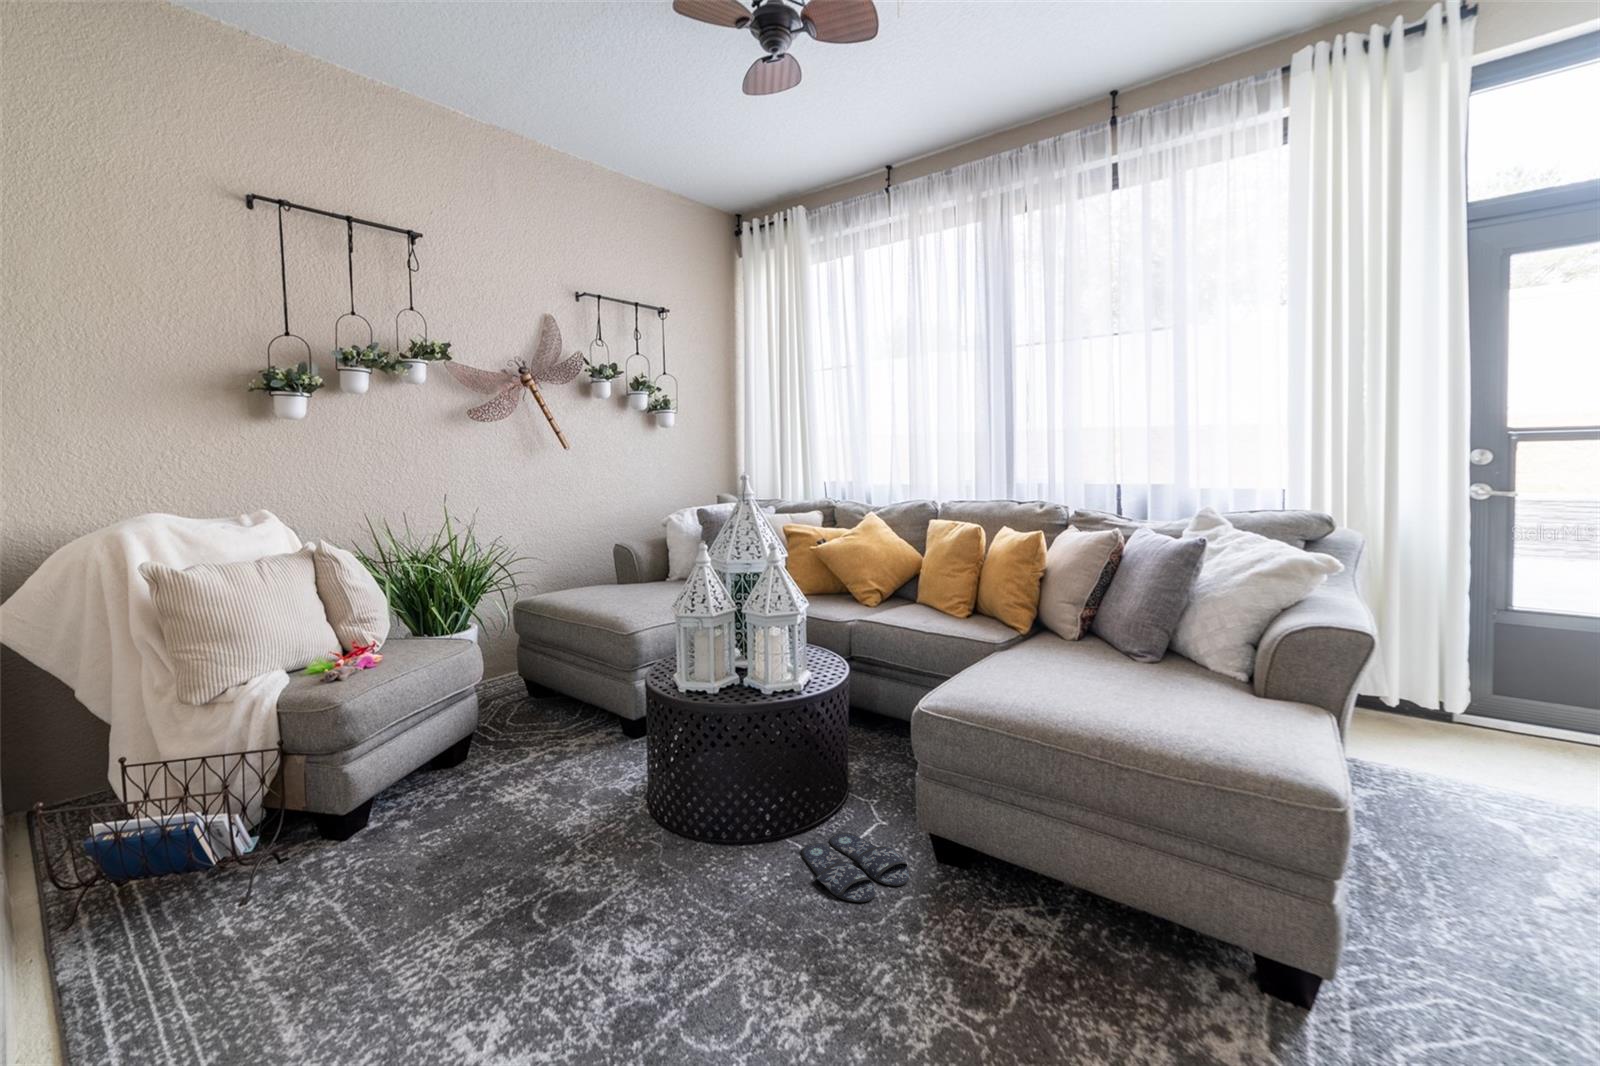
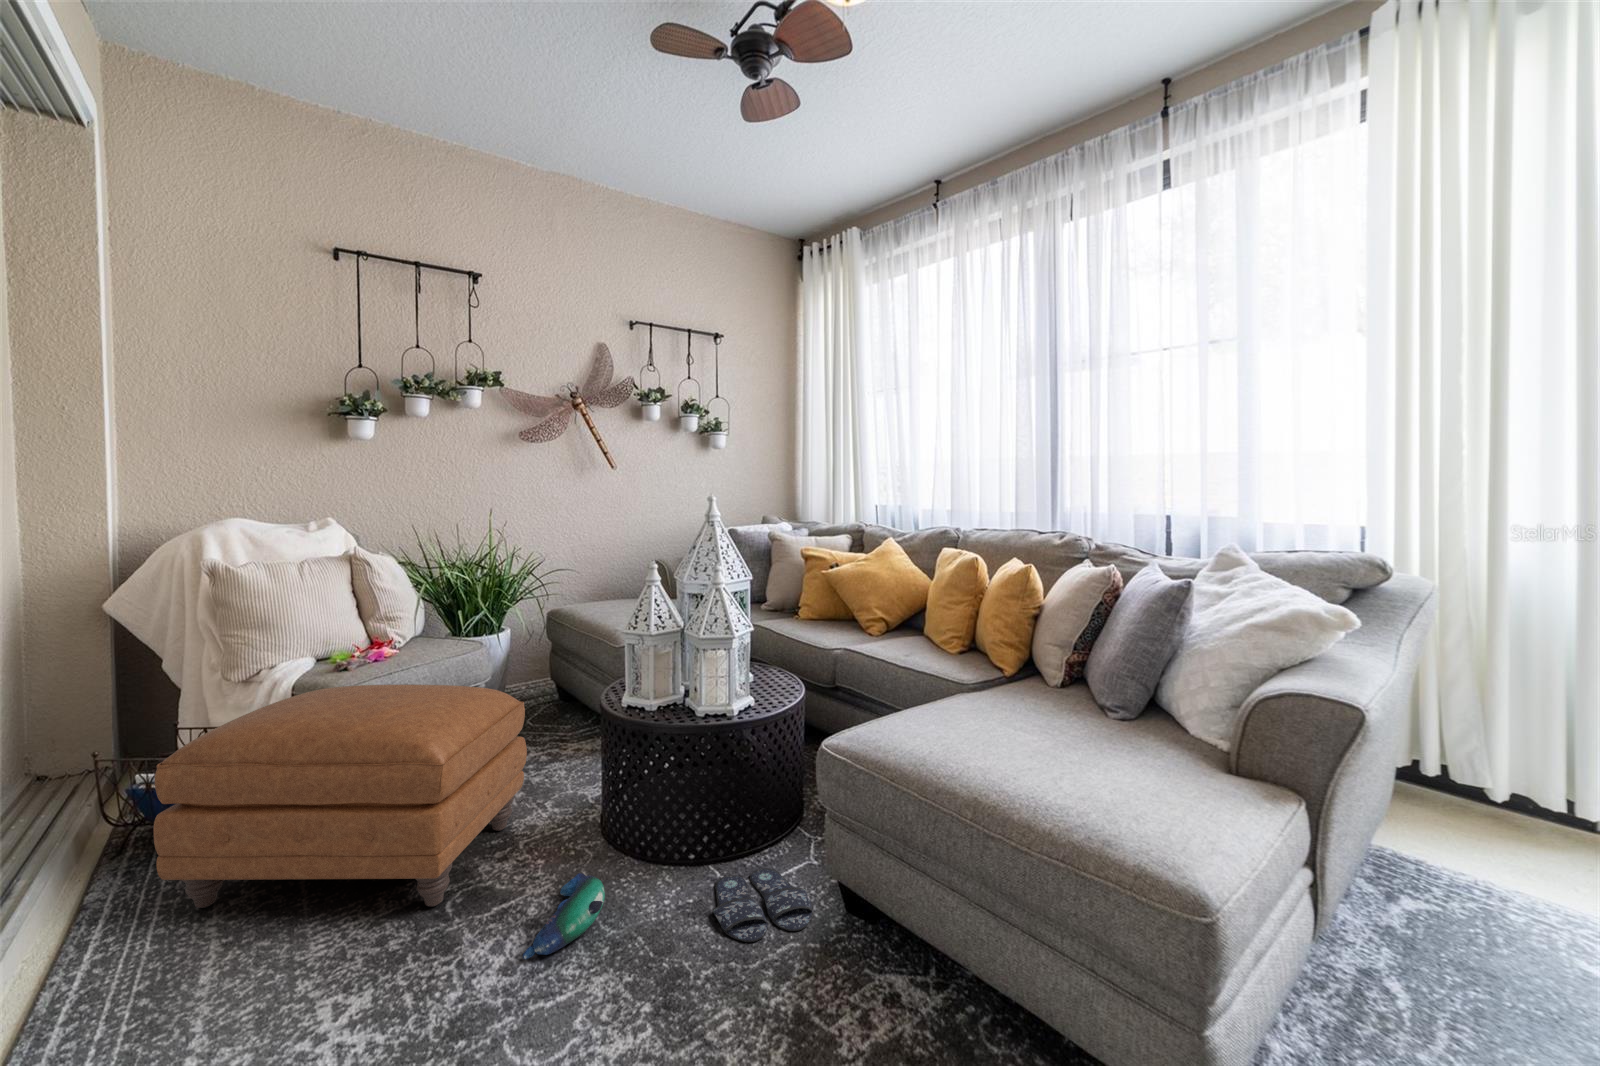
ottoman: none [174,686,567,963] -> present [154,685,527,908]
plush toy: none [652,862,718,954] -> present [523,873,605,959]

